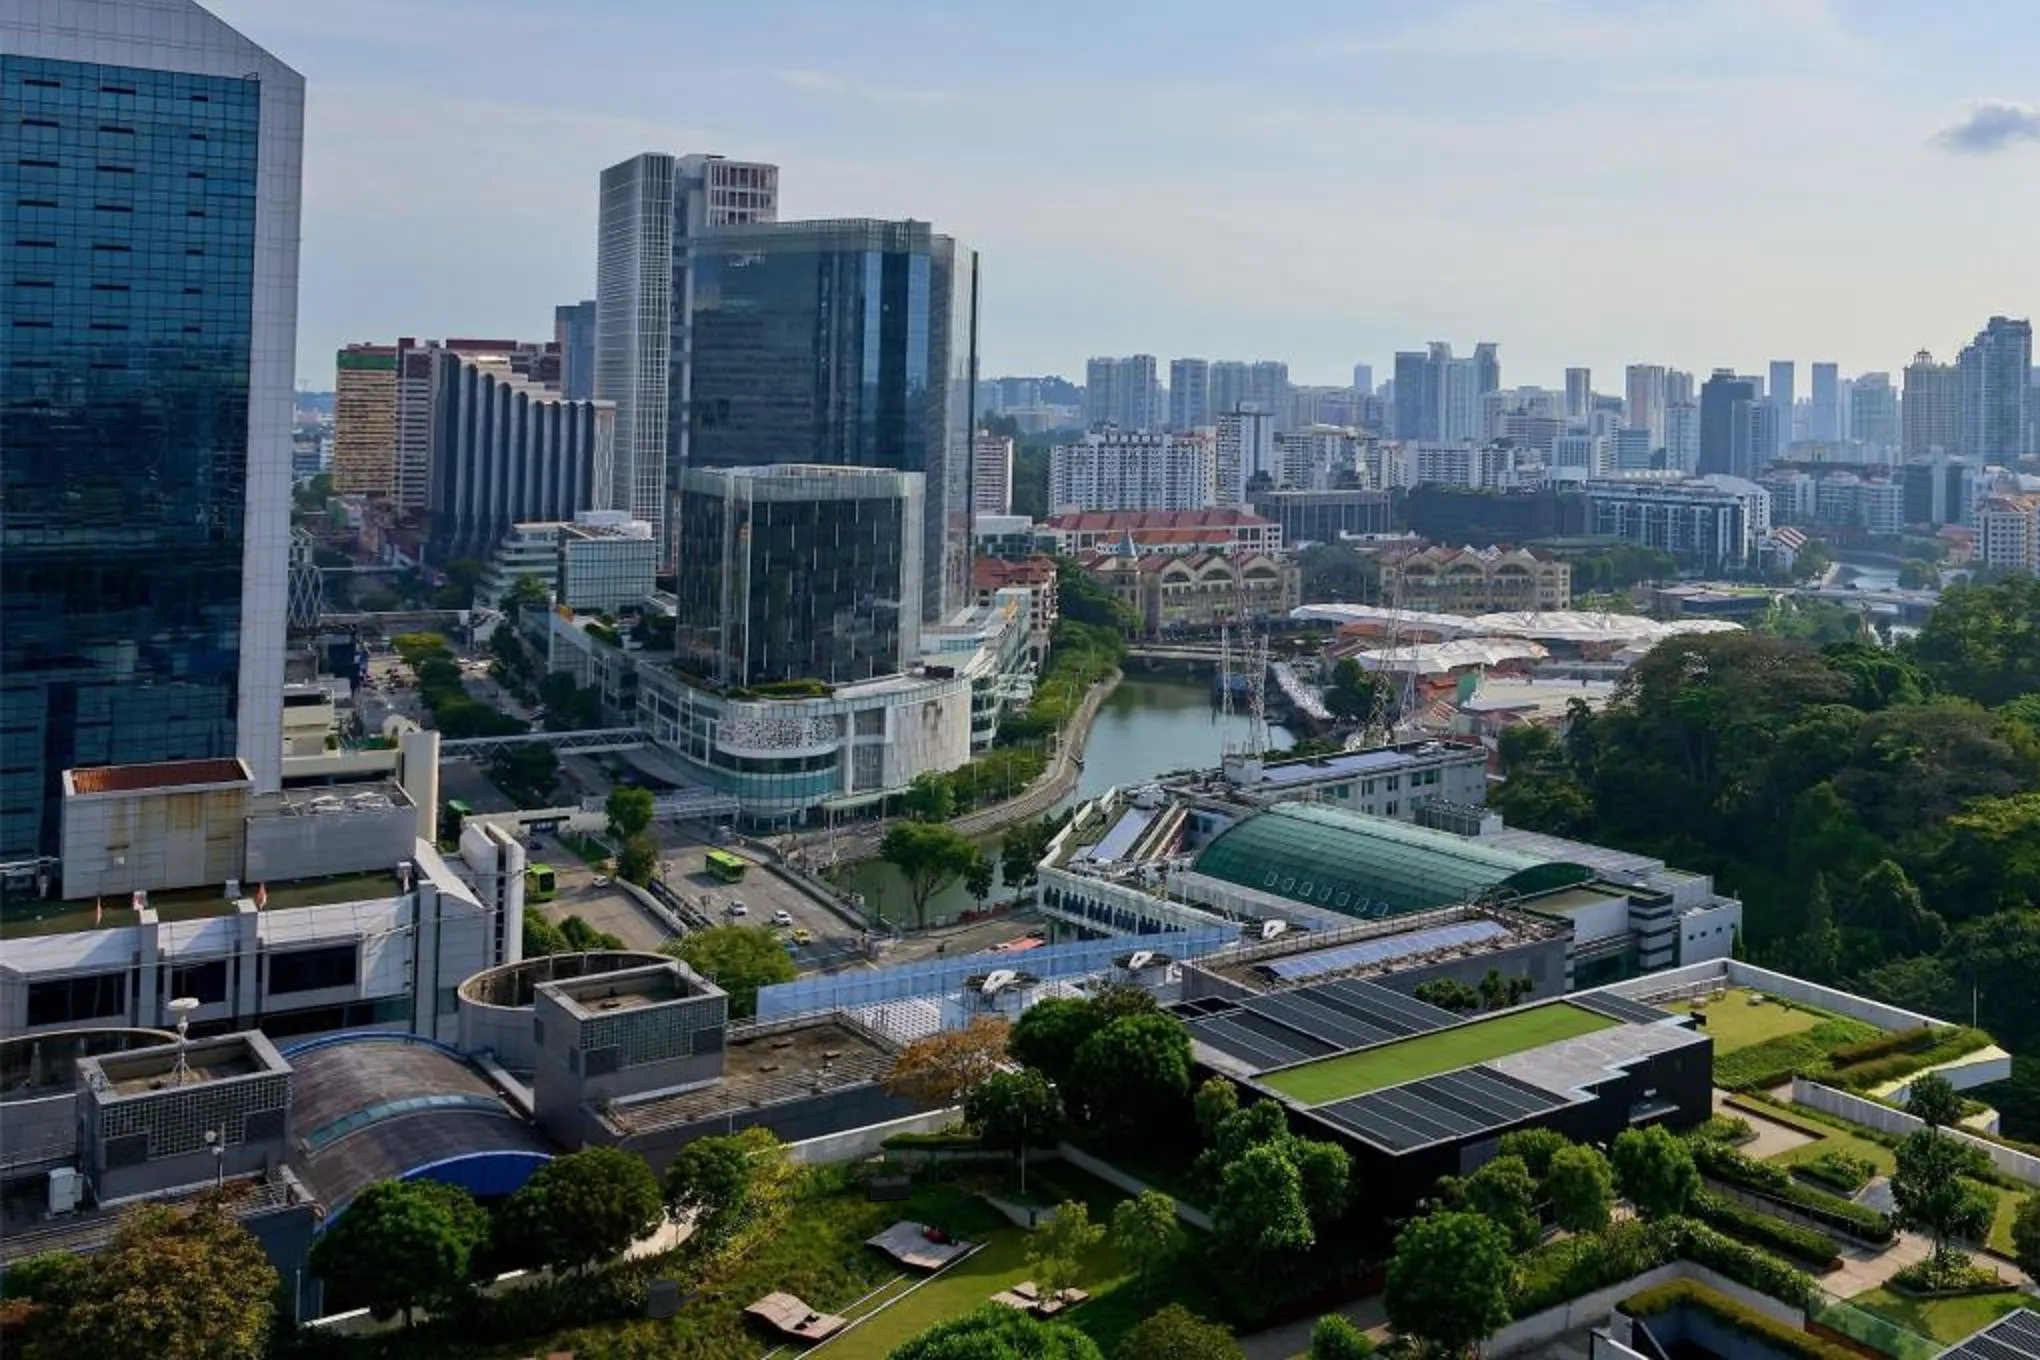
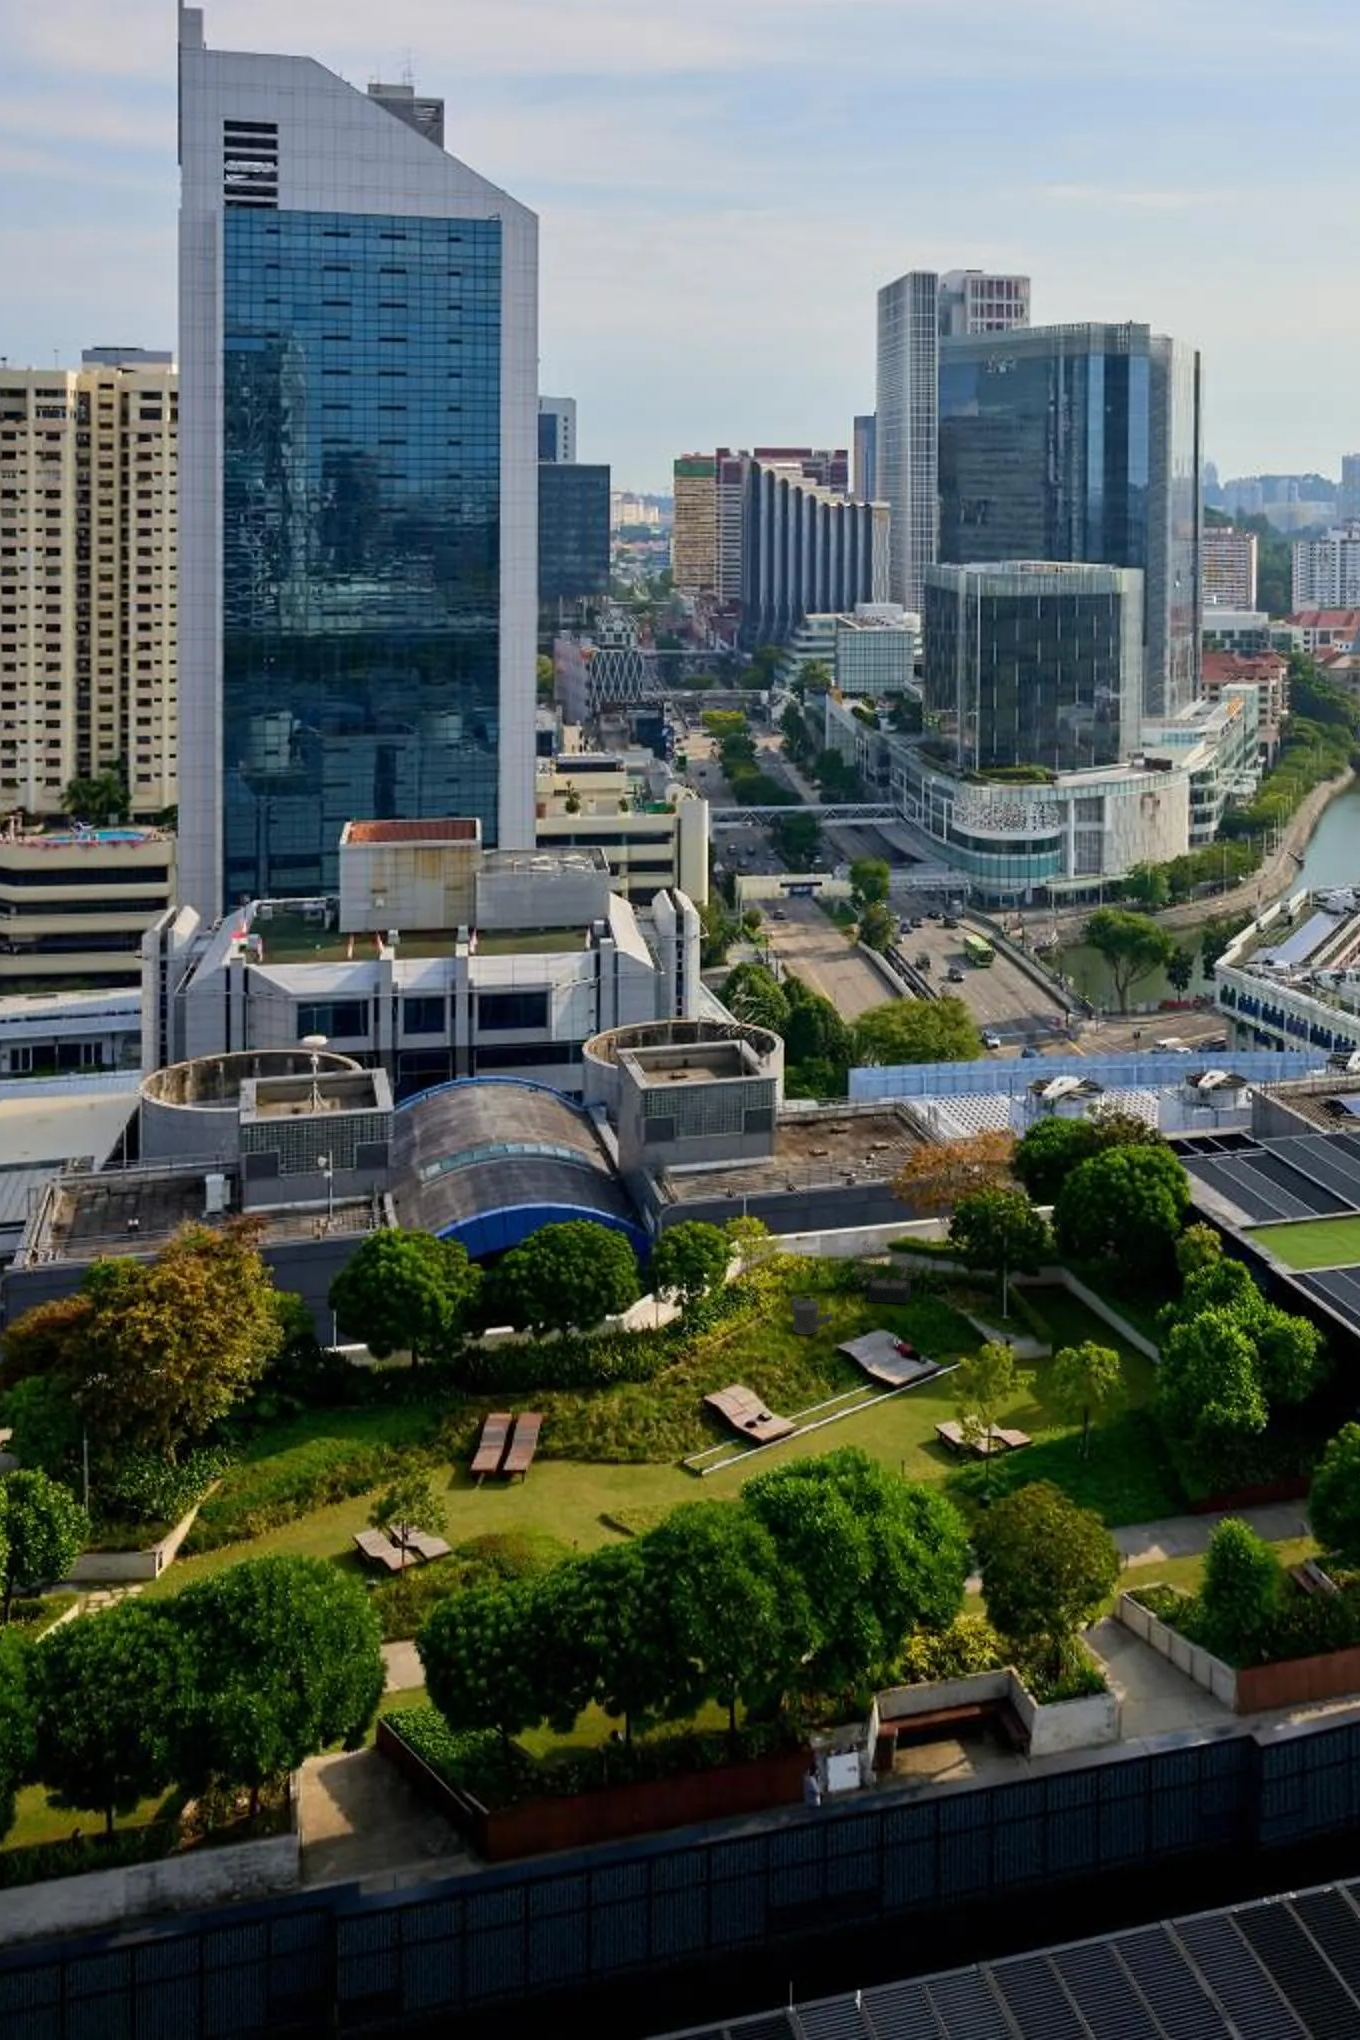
watering can: present [643,1279,699,1319] -> present [791,1298,832,1335]

